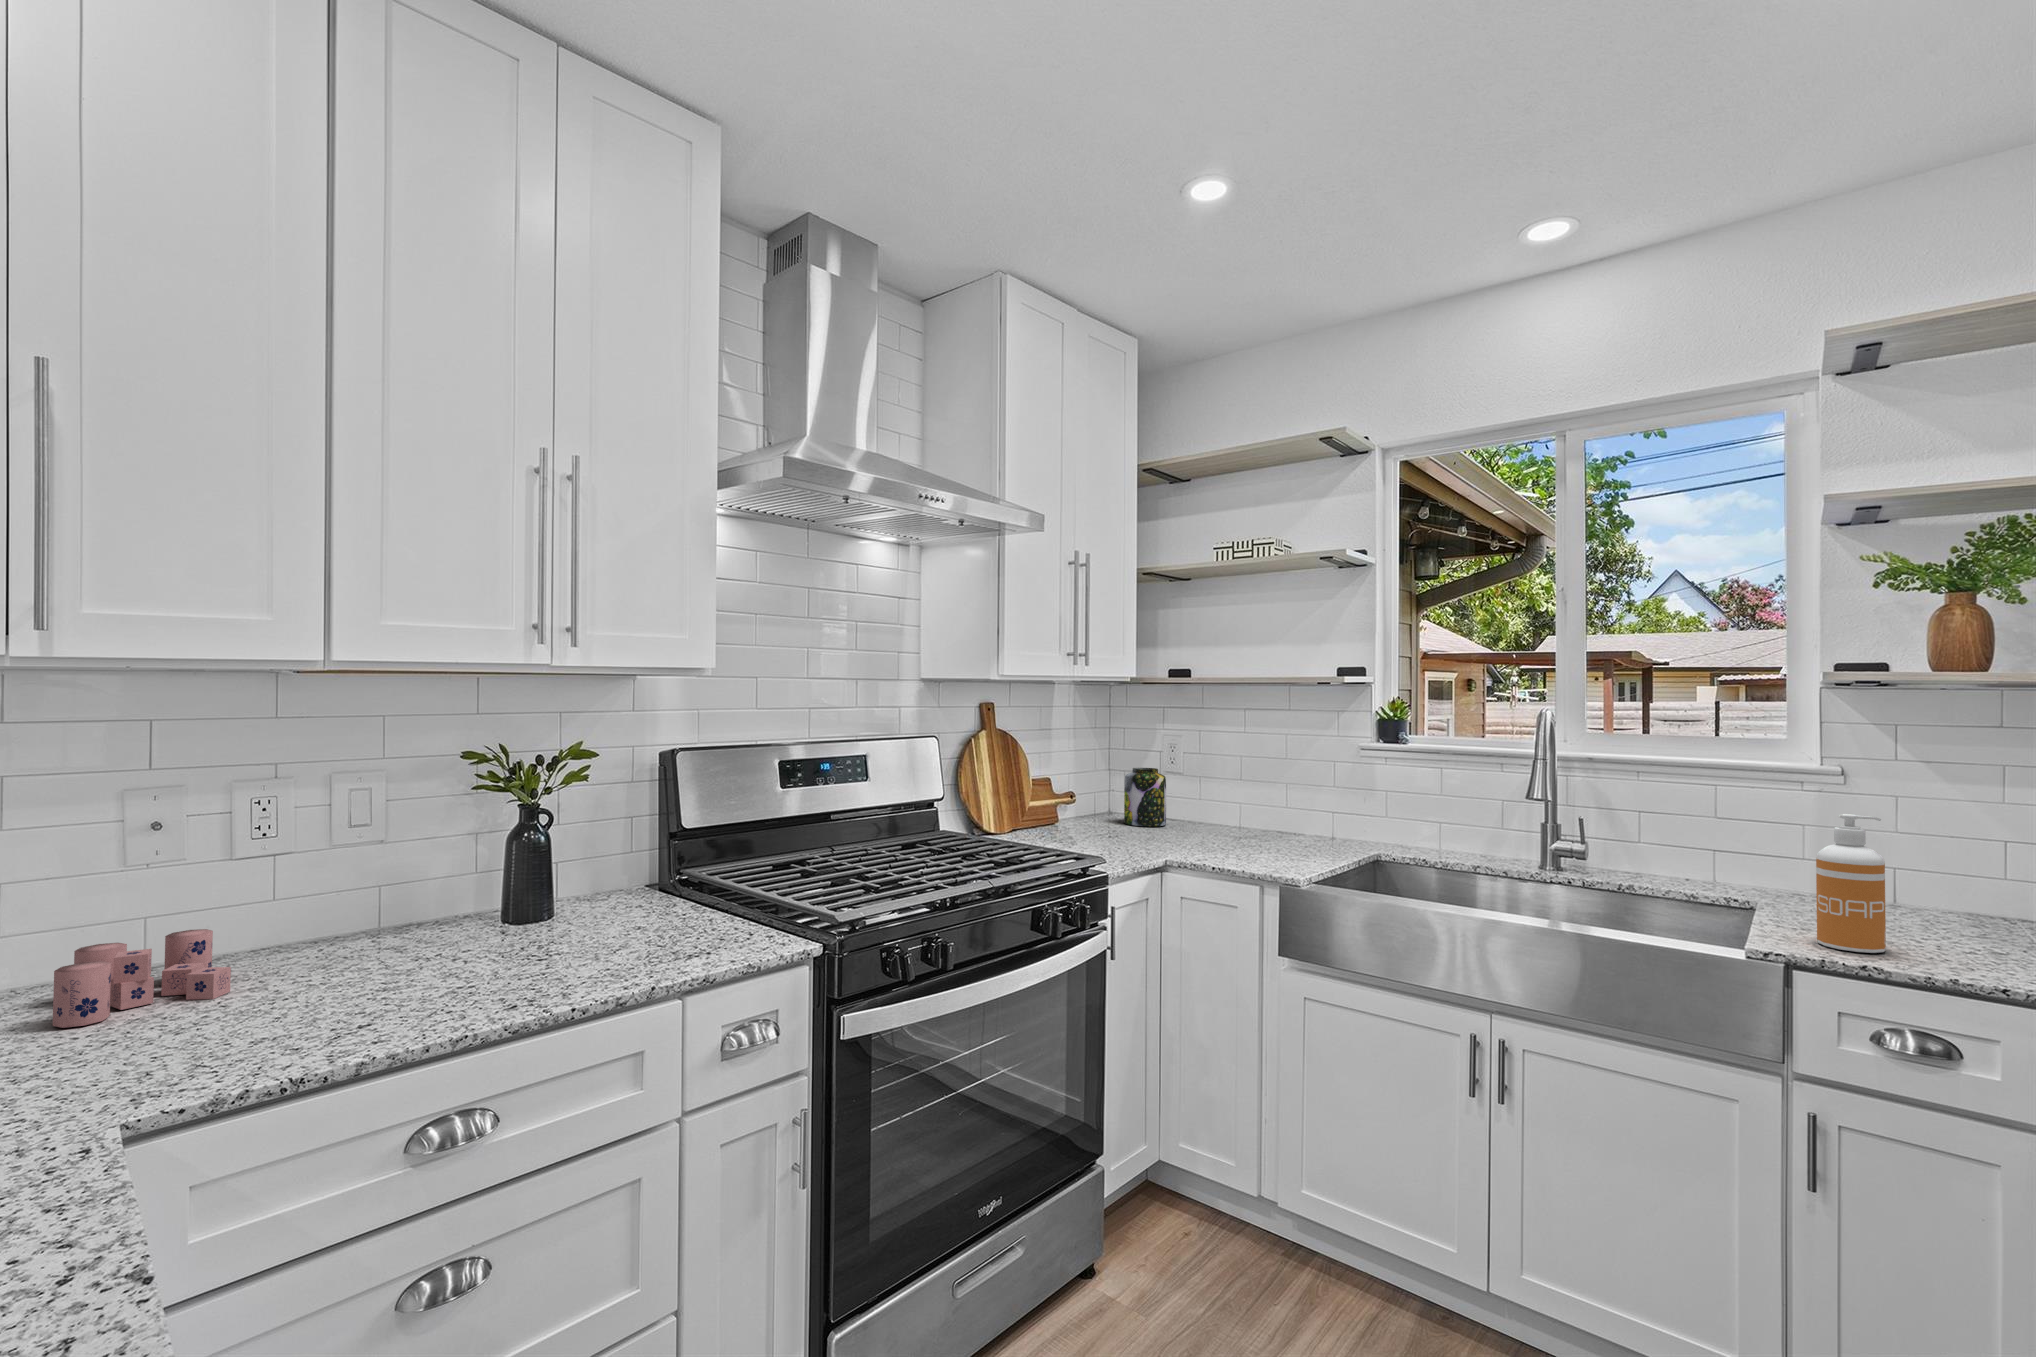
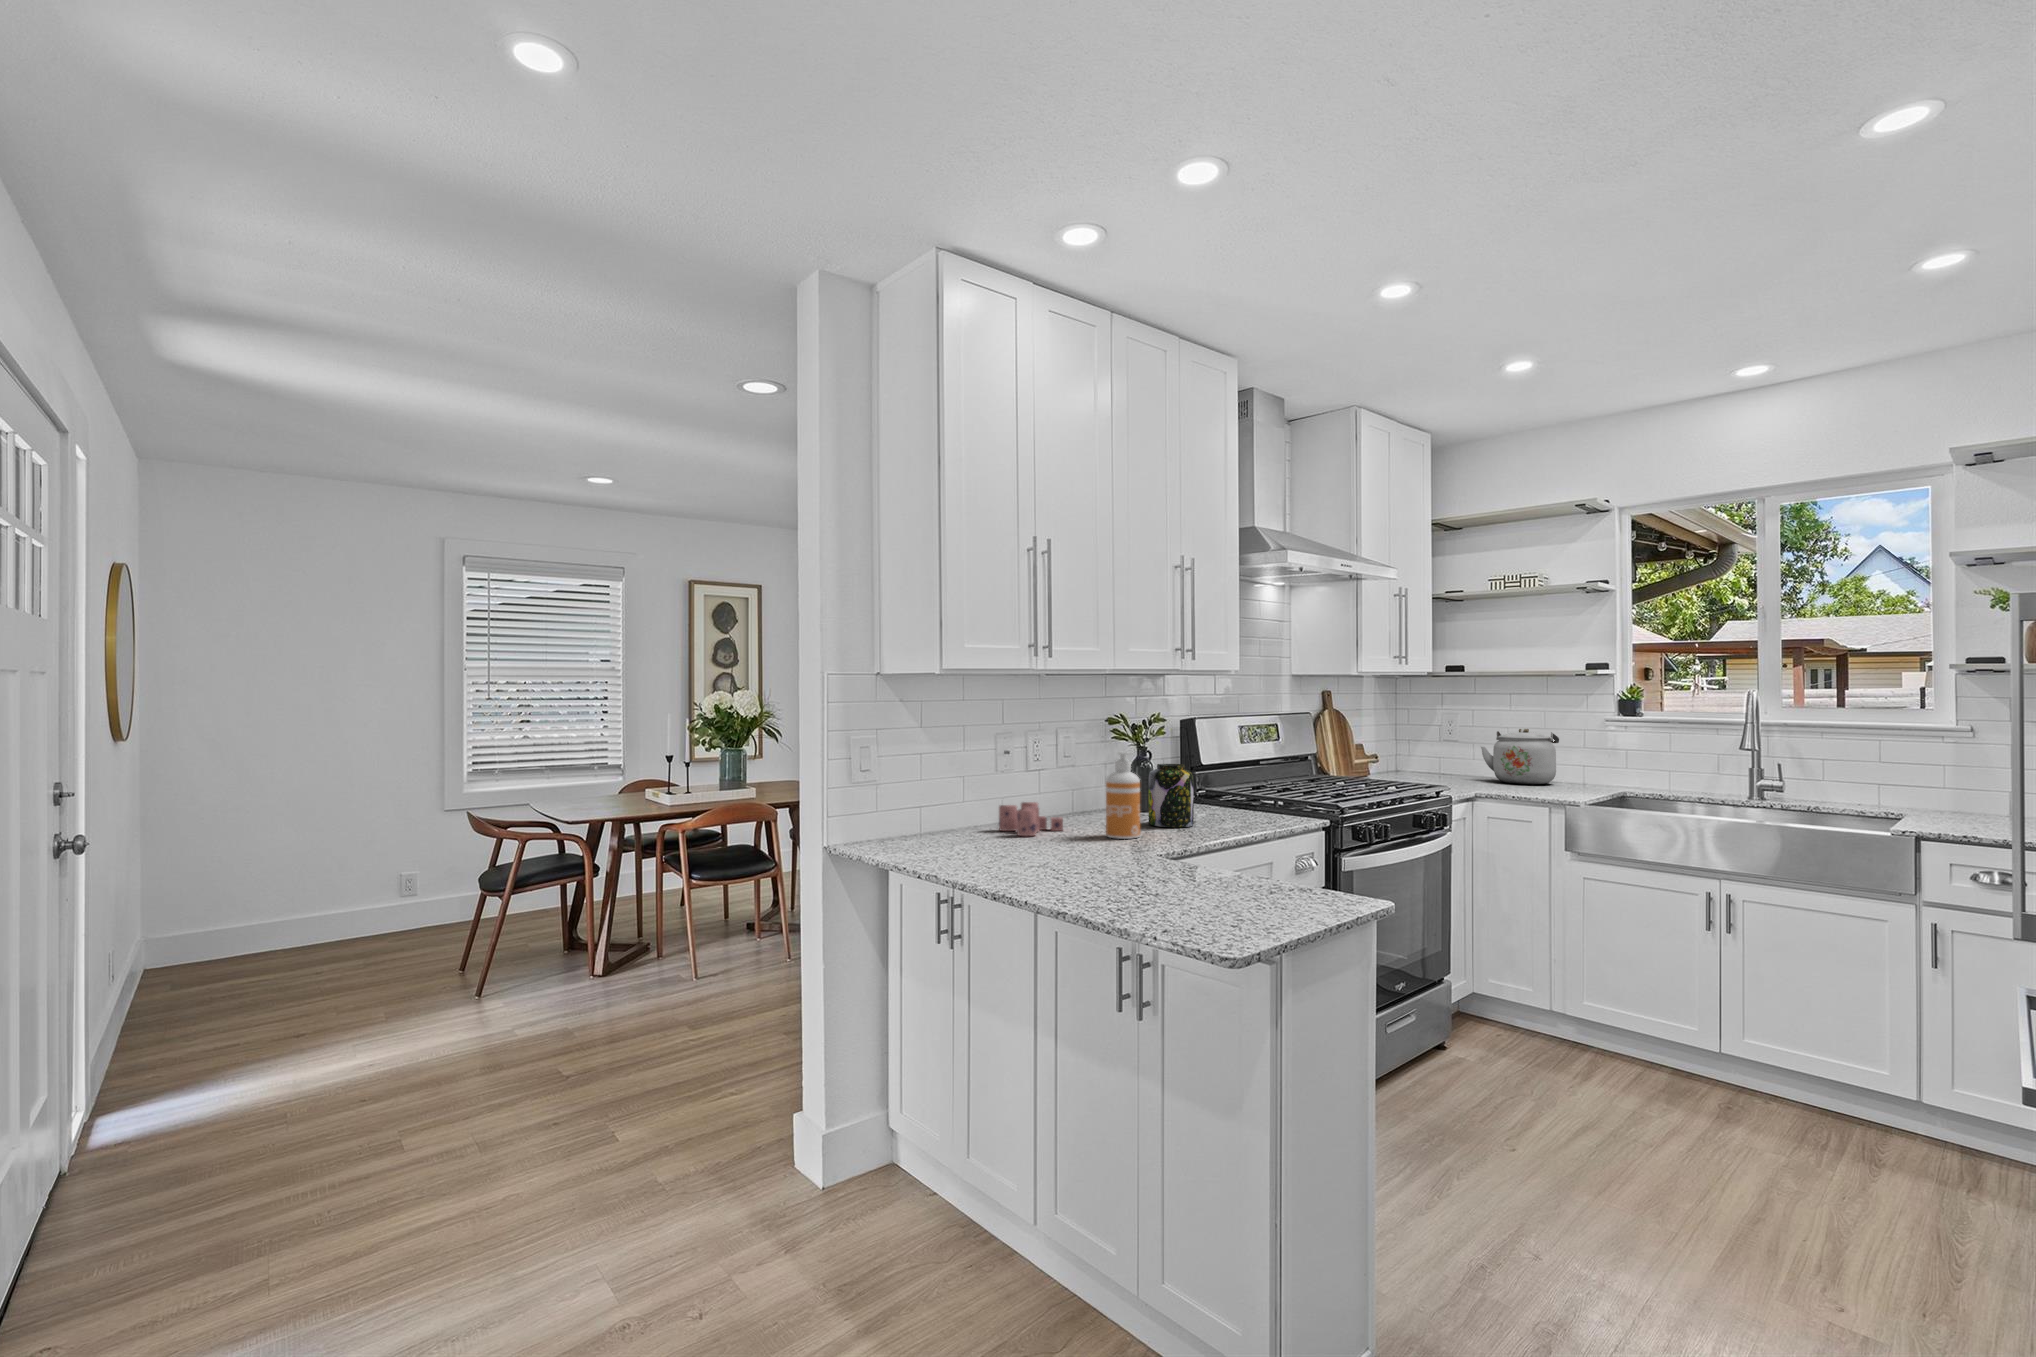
kettle: none [1198,758,1301,839] -> present [1481,728,1559,784]
jar: present [1124,768,1166,826] -> present [1149,764,1194,827]
soap dispenser: present [1816,814,1886,953] -> present [1106,752,1140,839]

